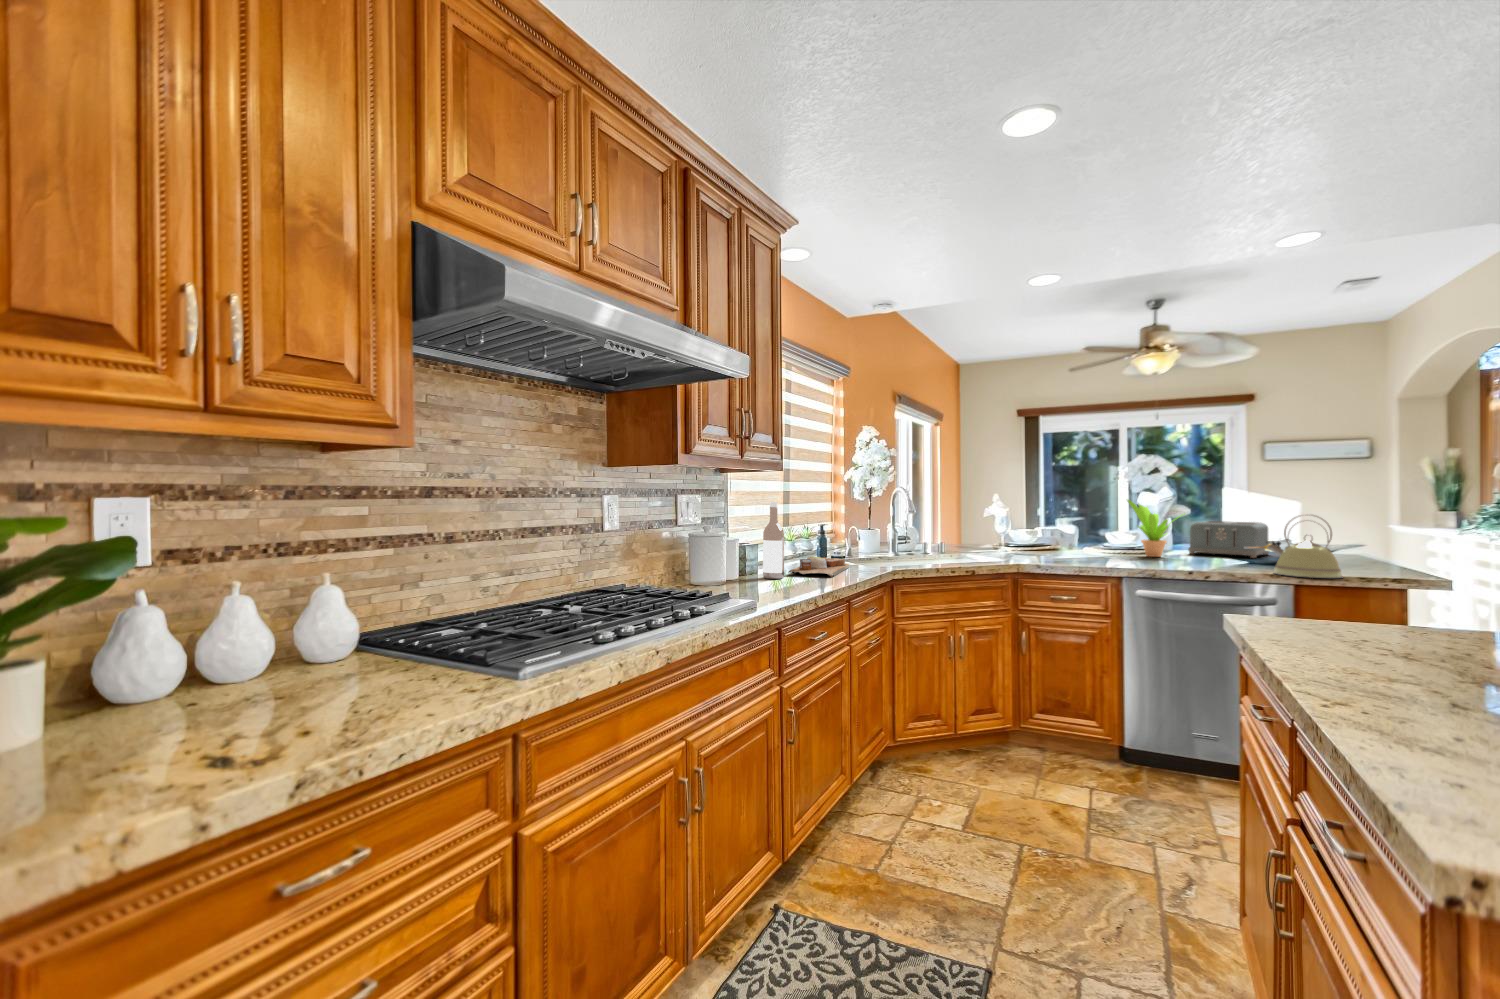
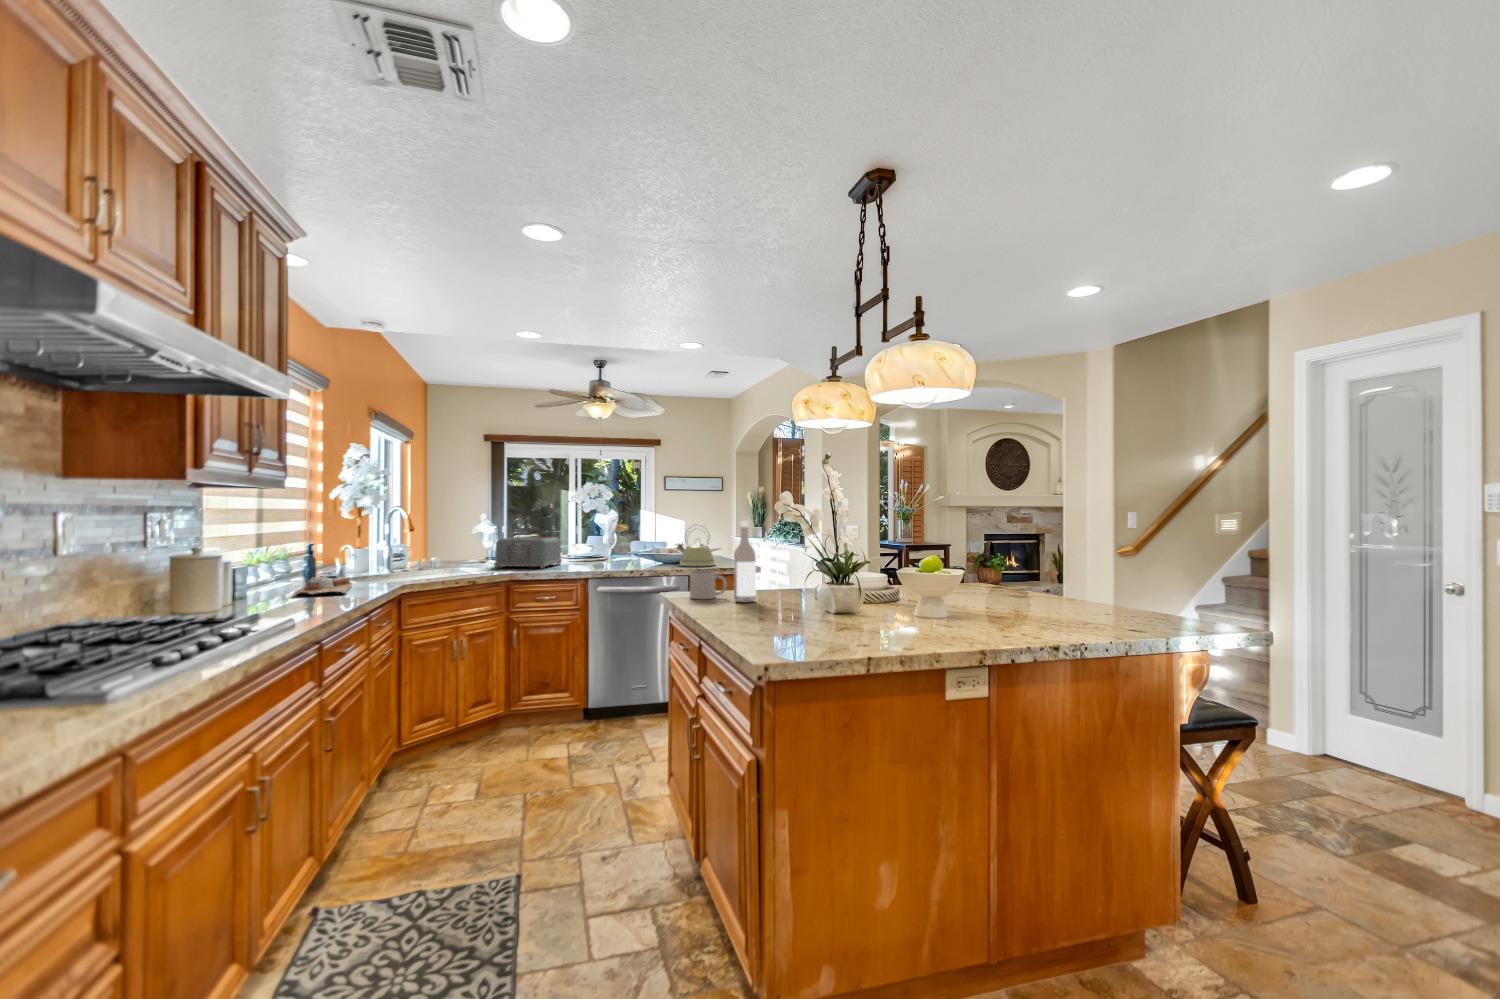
potted plant: present [1127,500,1180,557] -> none [586,515,626,560]
wine bottle: present [763,502,784,579] -> present [734,521,756,603]
toaster: present [1188,521,1269,558] -> present [494,537,562,568]
mug: none [1281,592,1364,644] -> present [690,571,727,599]

